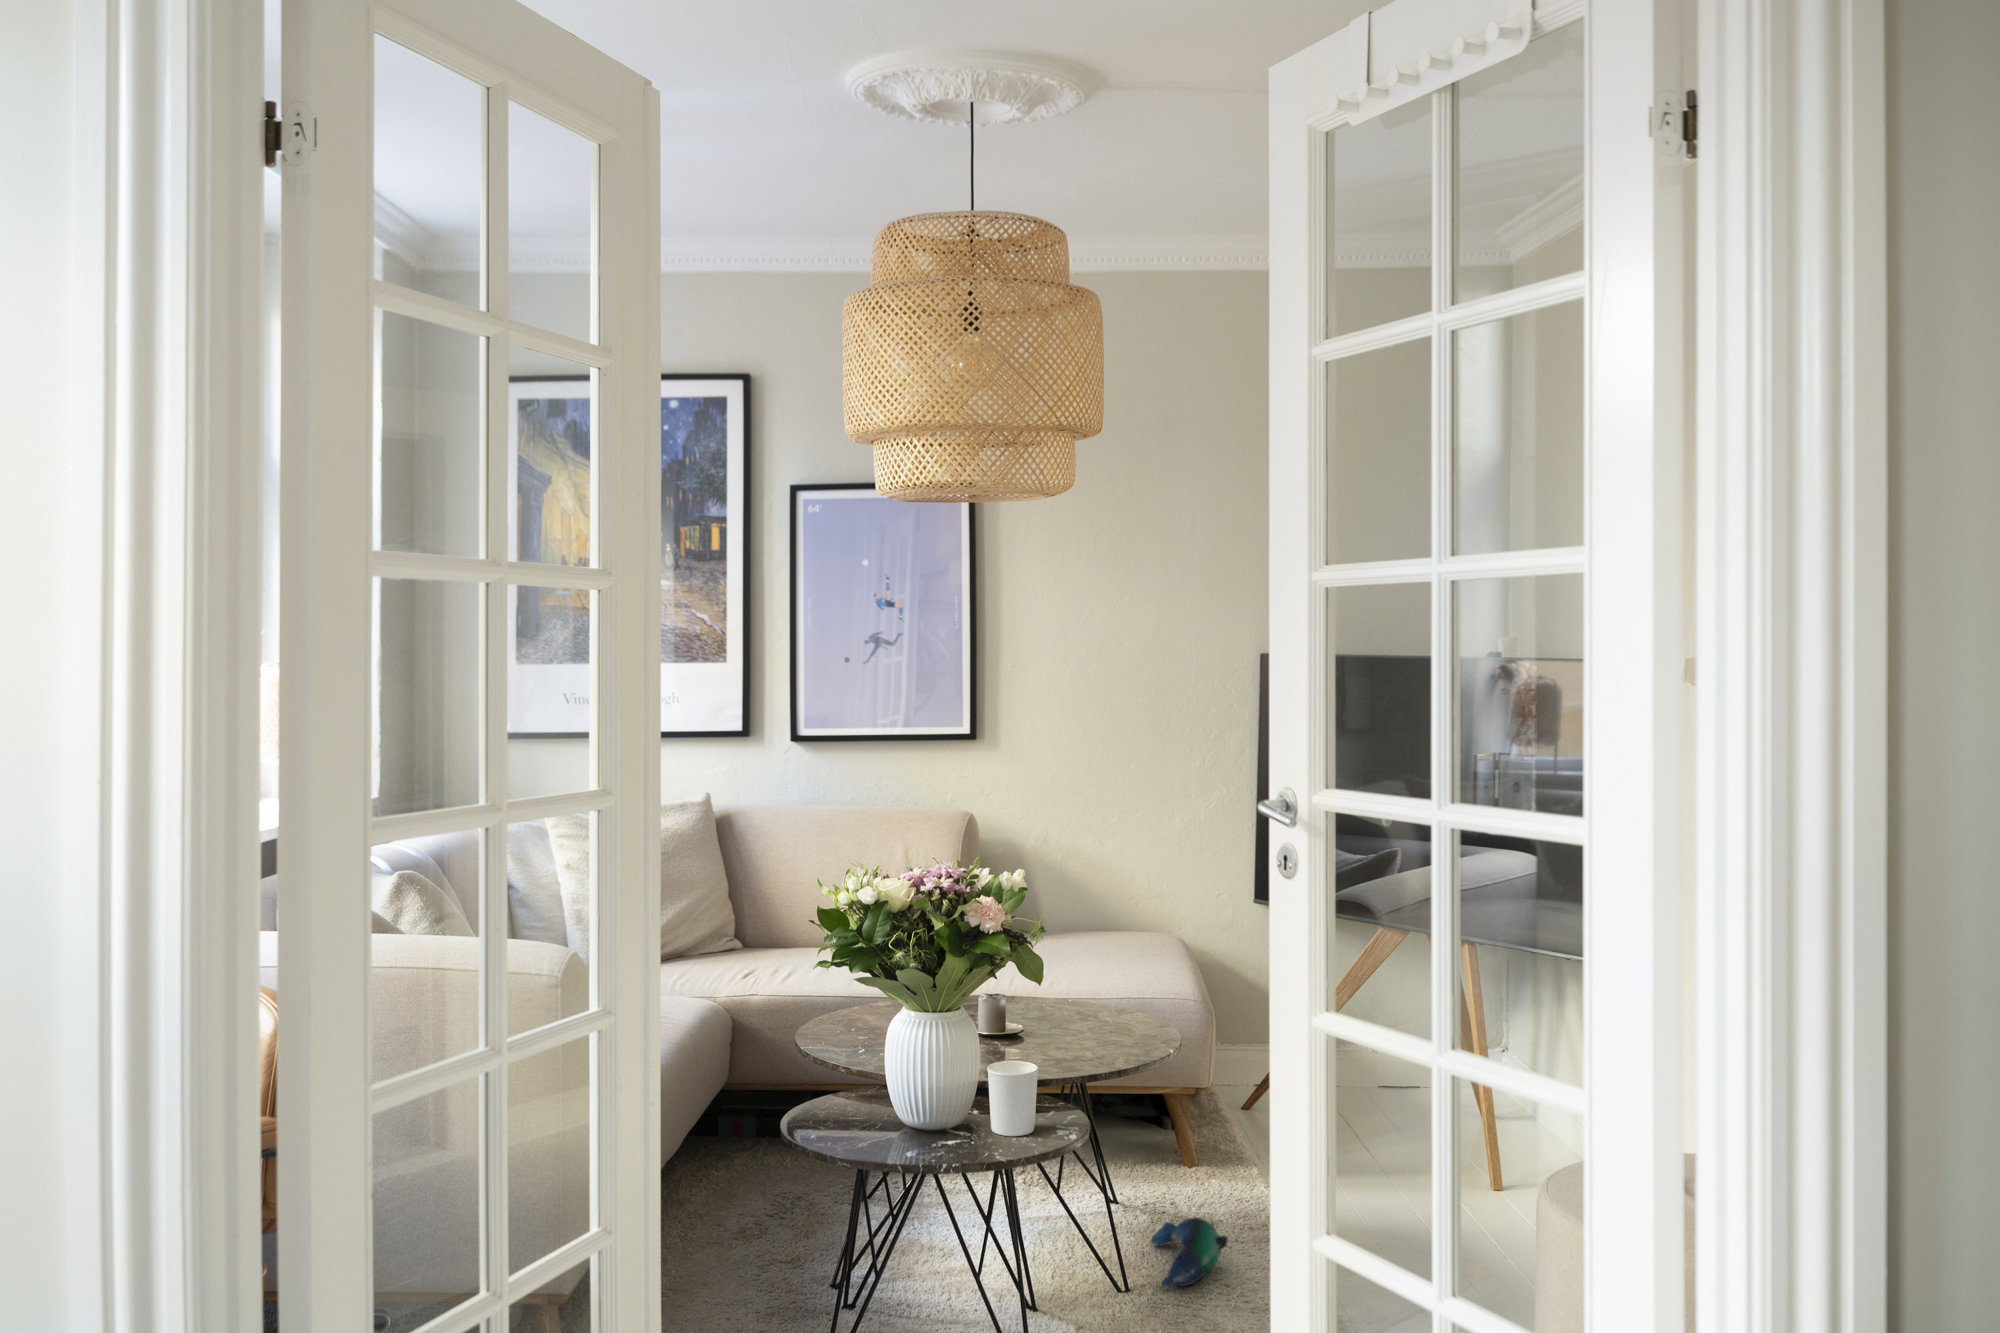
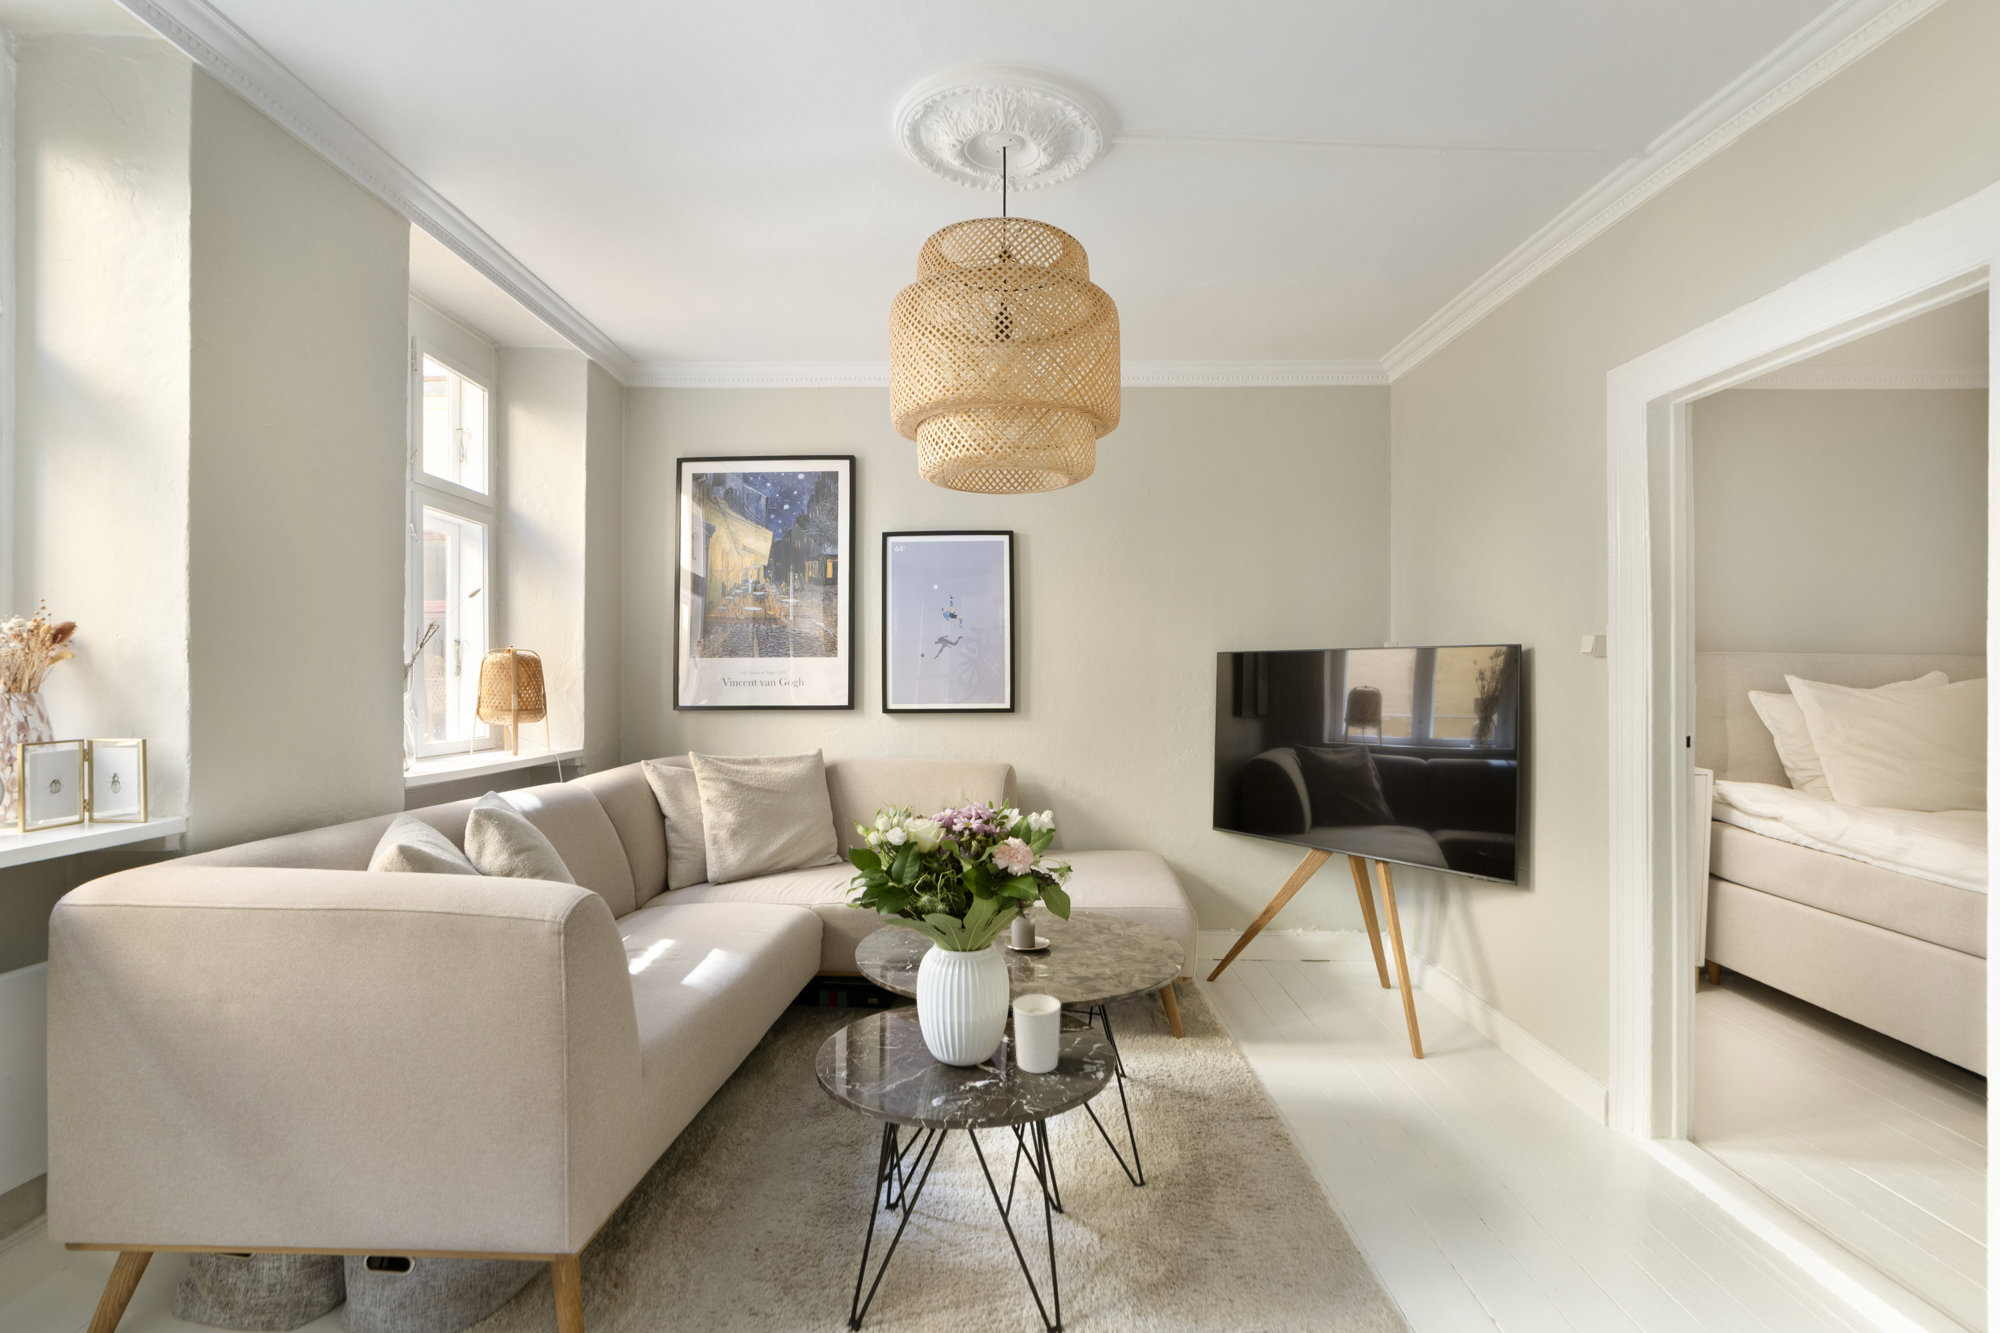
plush toy: present [1151,1218,1228,1289] -> none [1157,1107,1229,1189]

